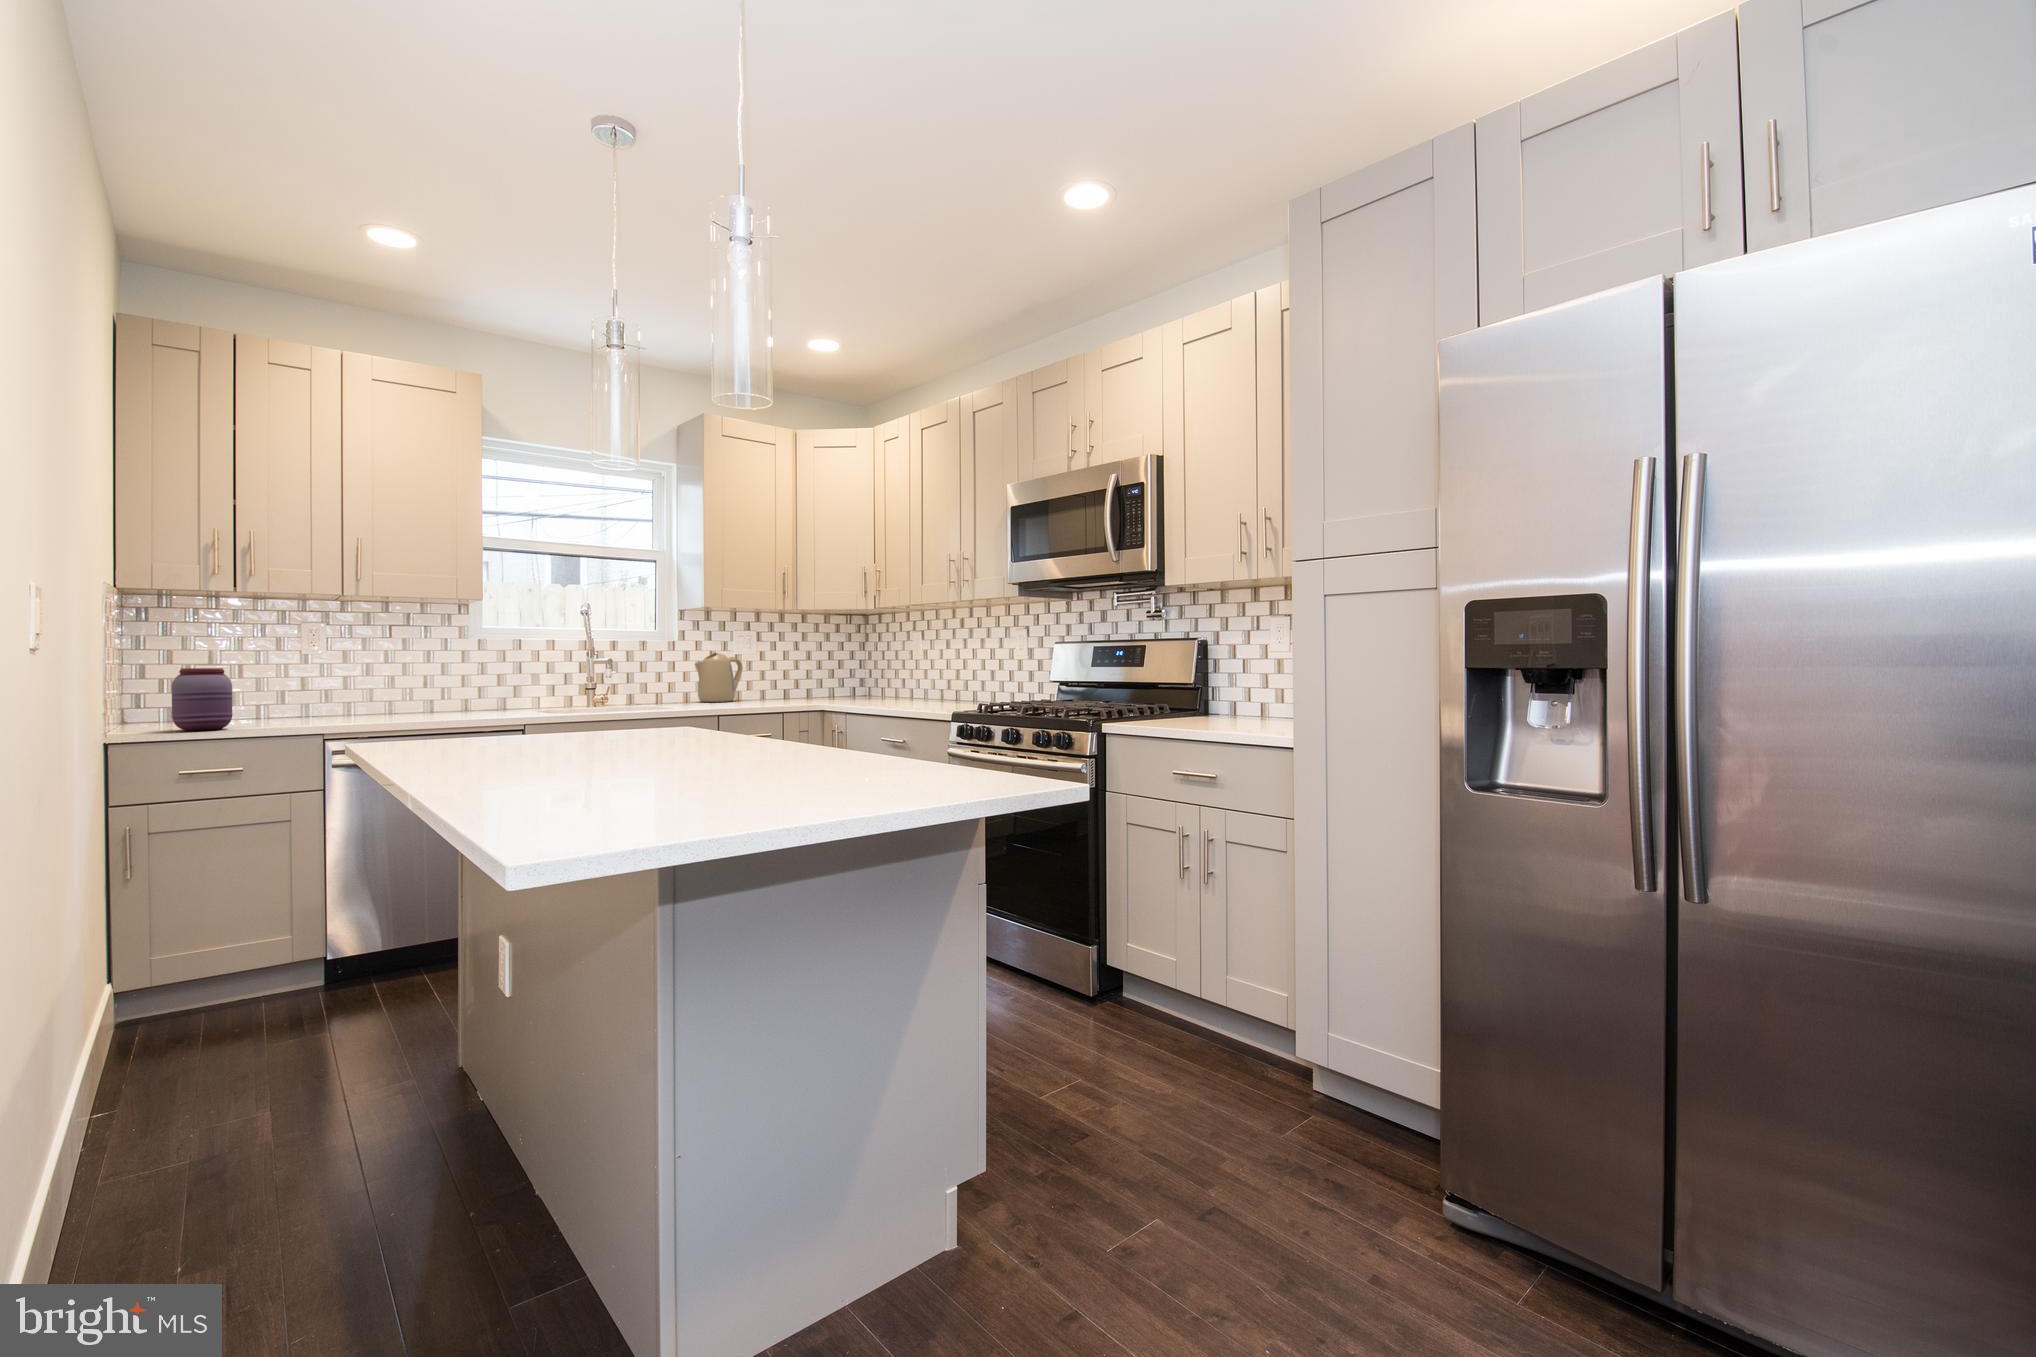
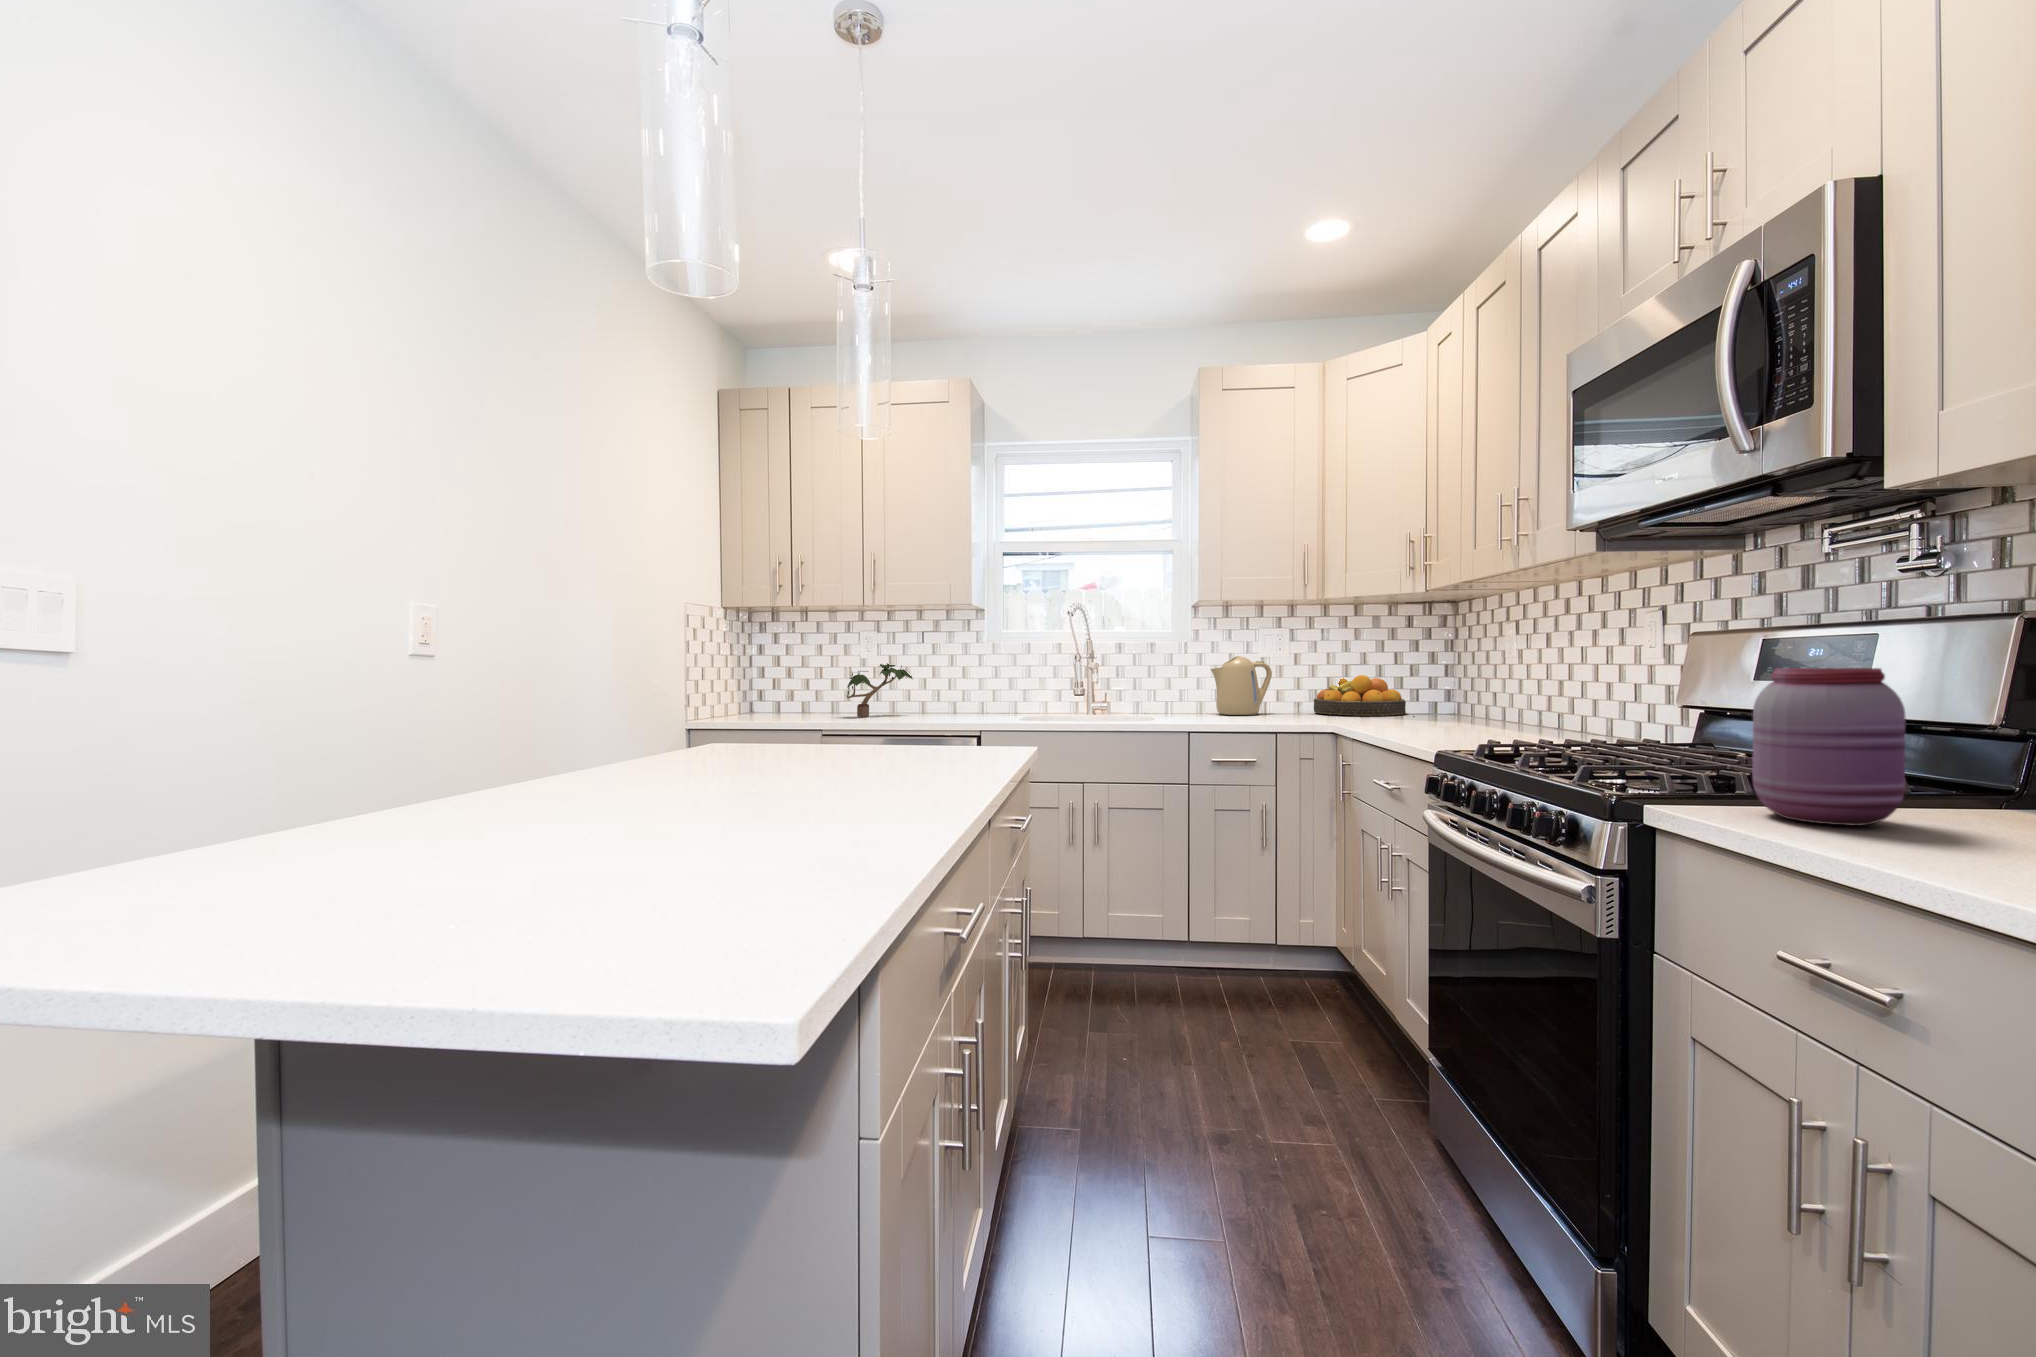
potted plant: none [279,653,379,717] -> present [847,663,913,717]
jar: present [172,668,232,731] -> present [1753,668,1905,826]
fruit bowl: none [769,668,839,699] -> present [1314,675,1406,716]

